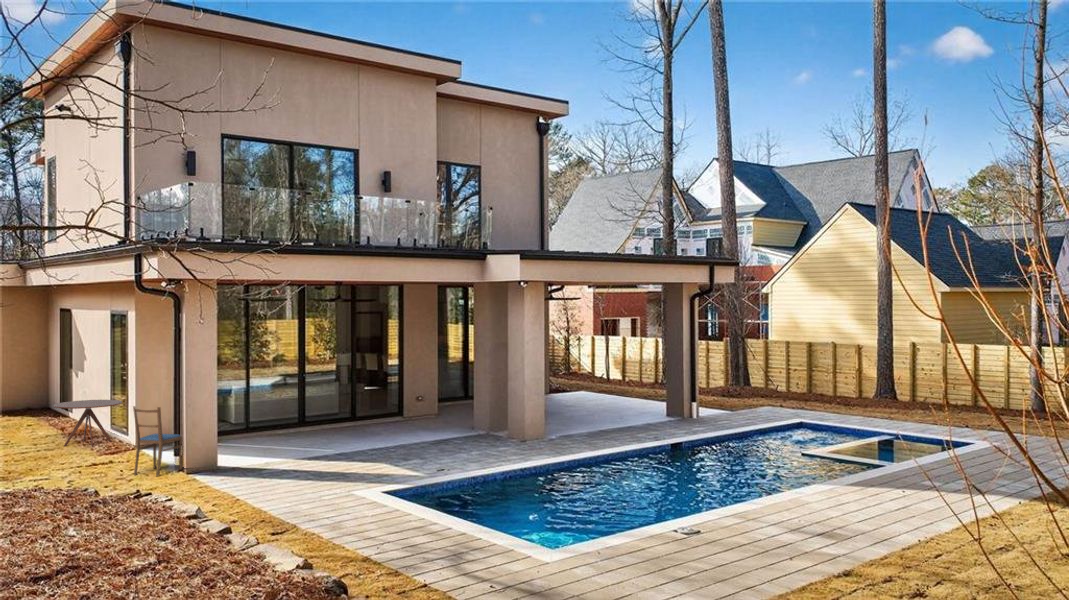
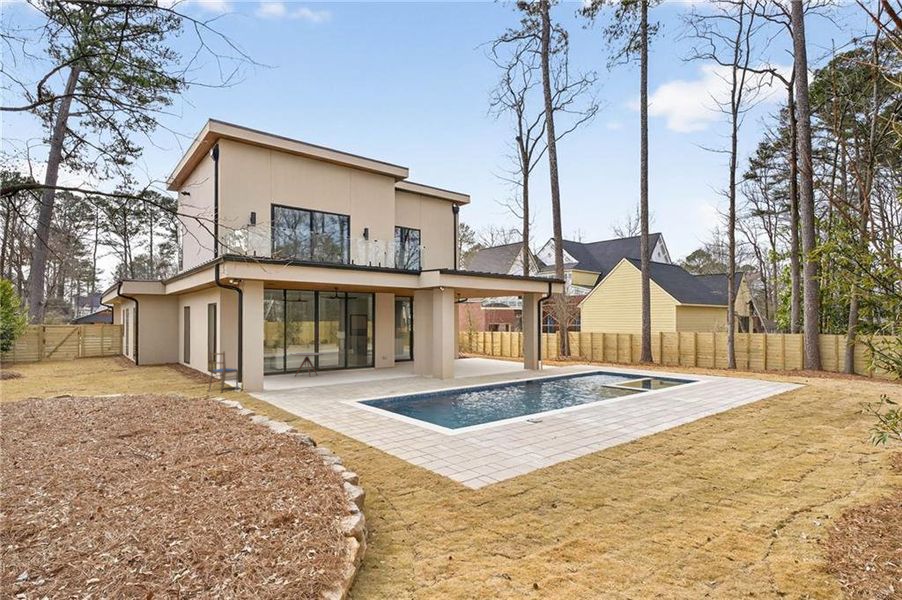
round table: present [53,400,122,447] -> present [290,353,323,376]

